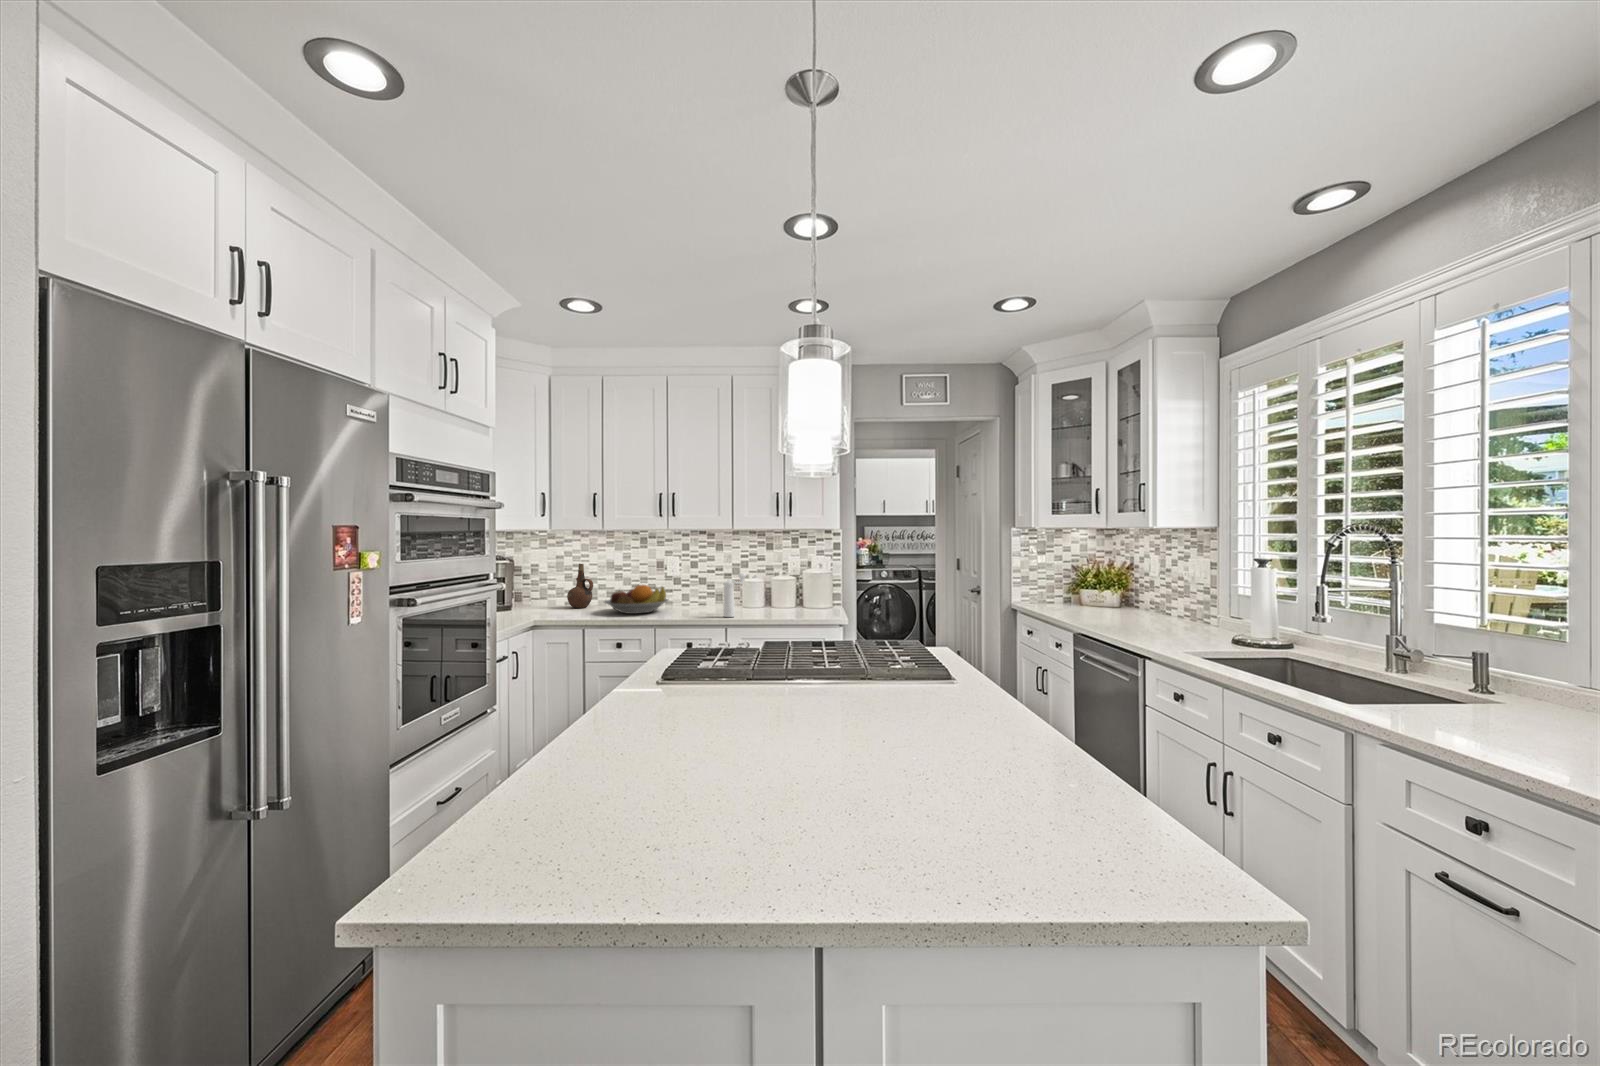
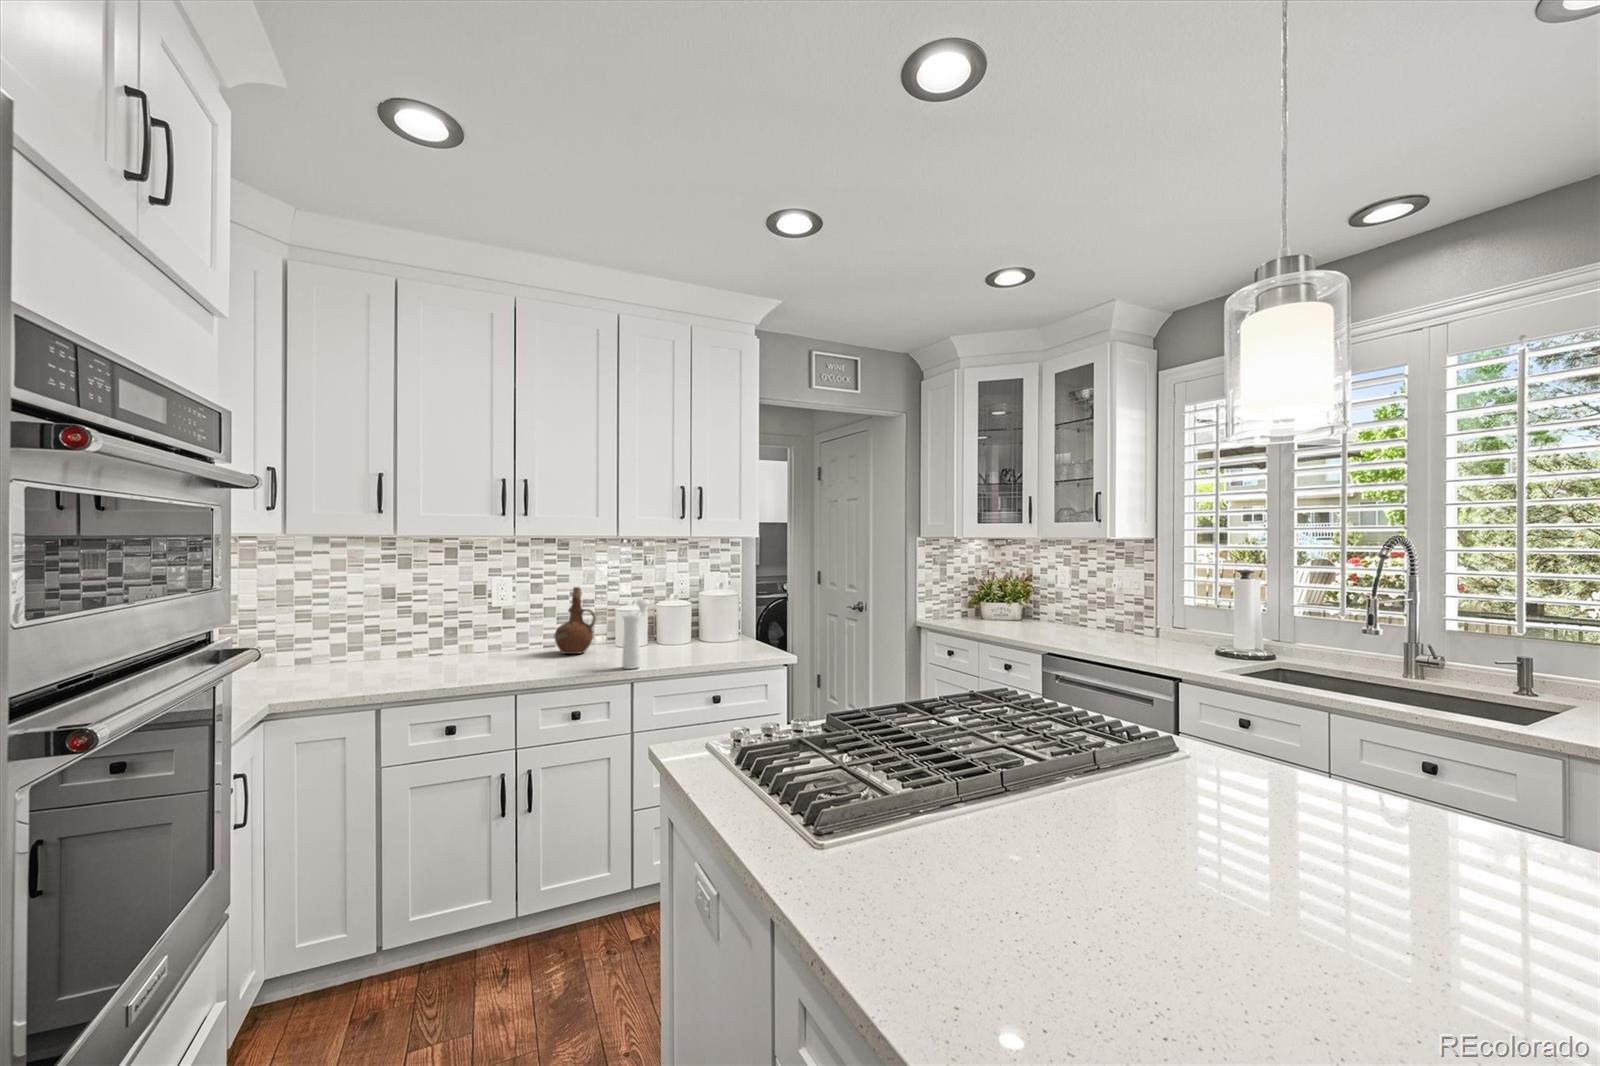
ceramic pitcher: present [567,564,593,608] -> present [554,587,596,654]
fruit bowl: present [604,585,668,614] -> none [395,624,517,675]

